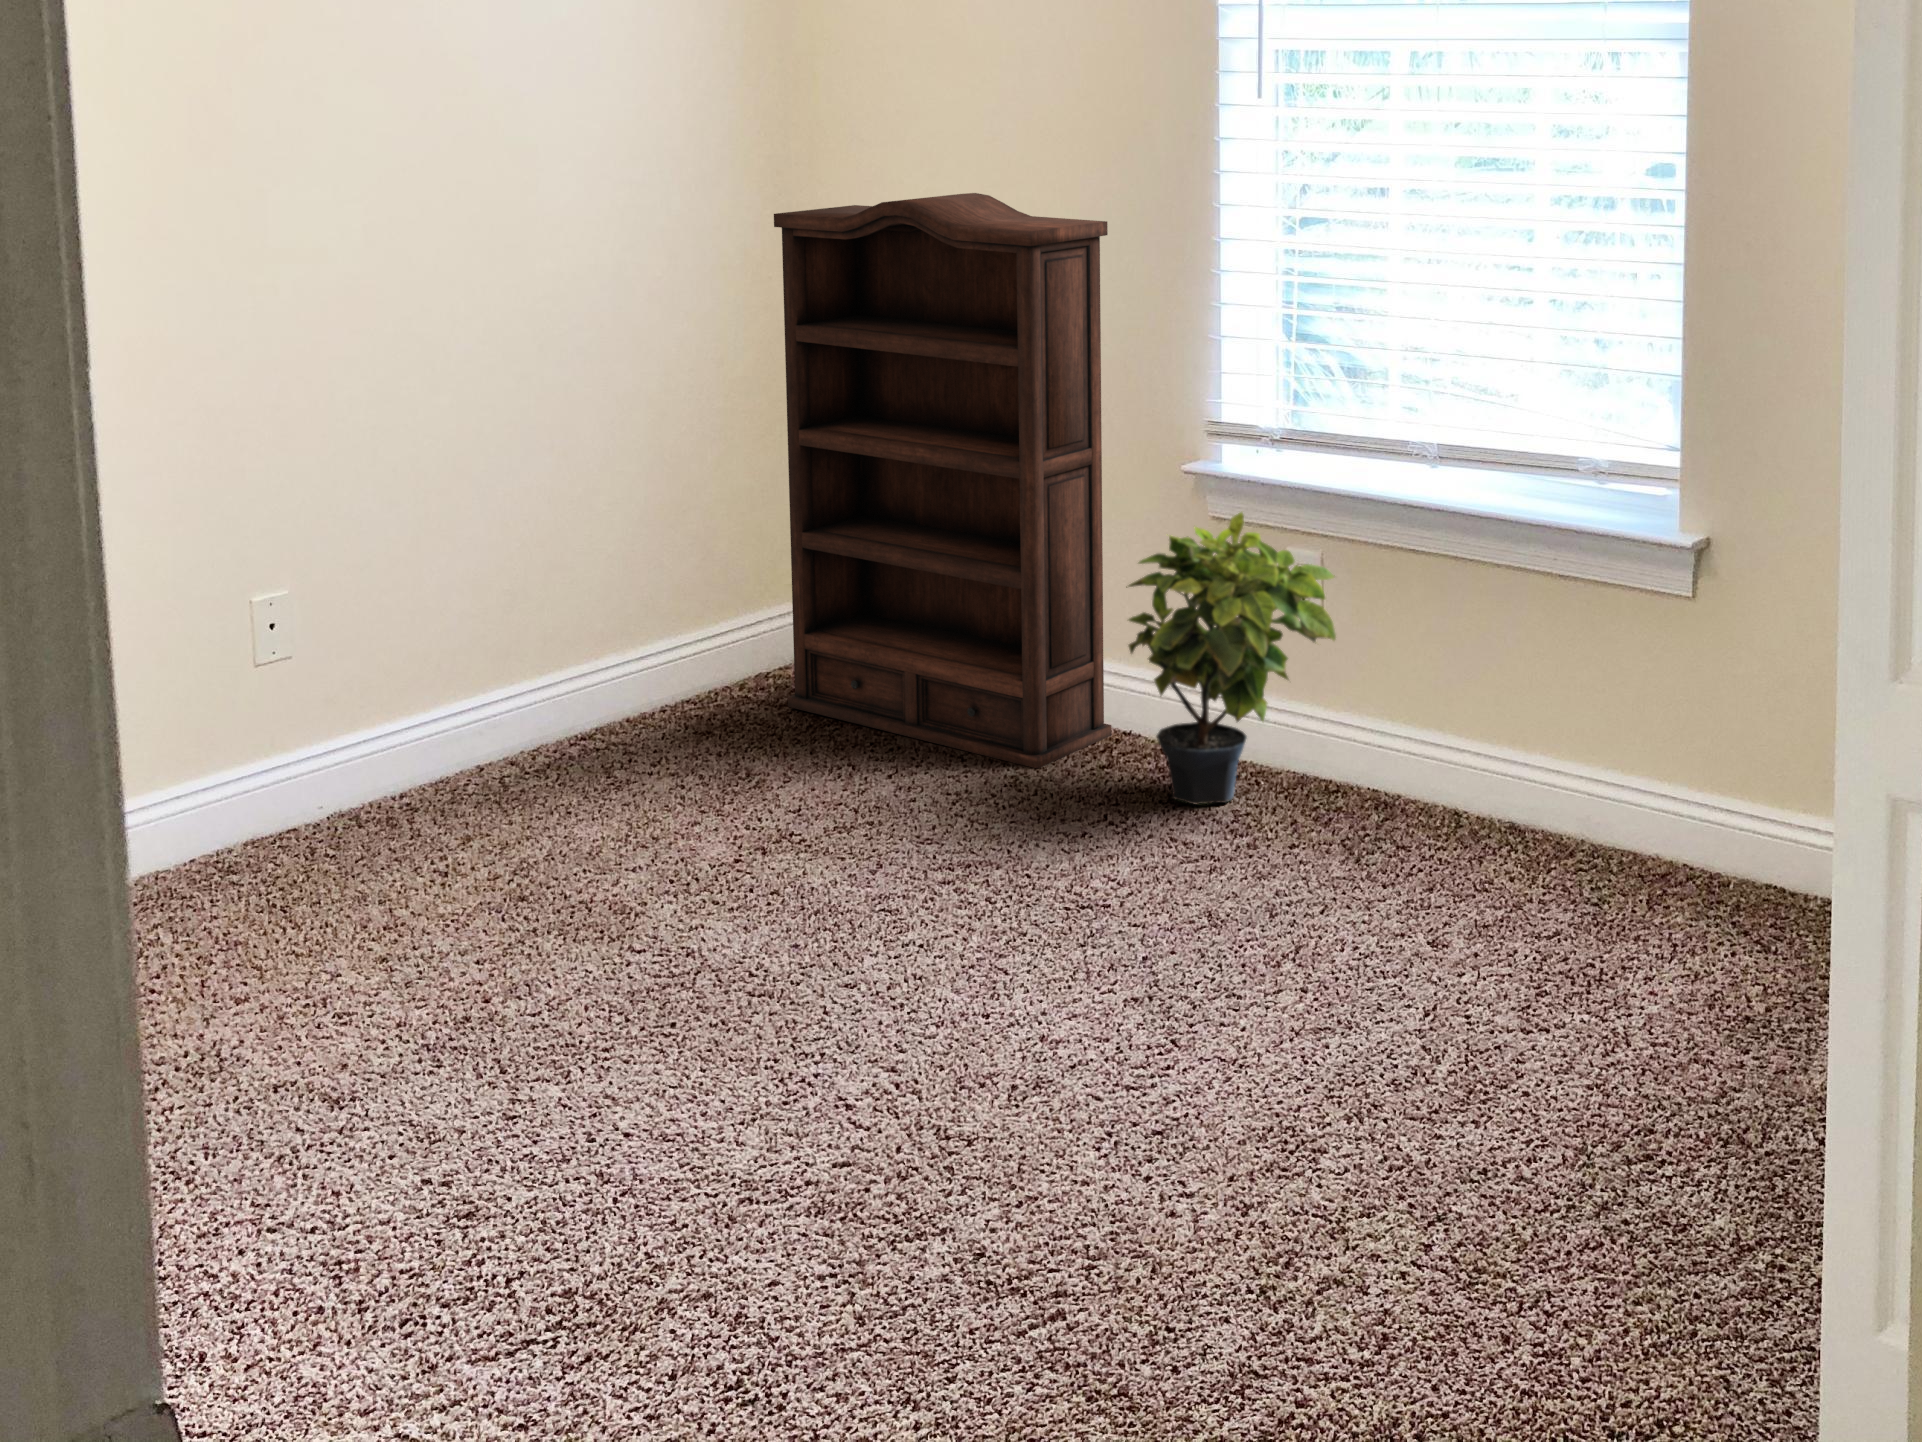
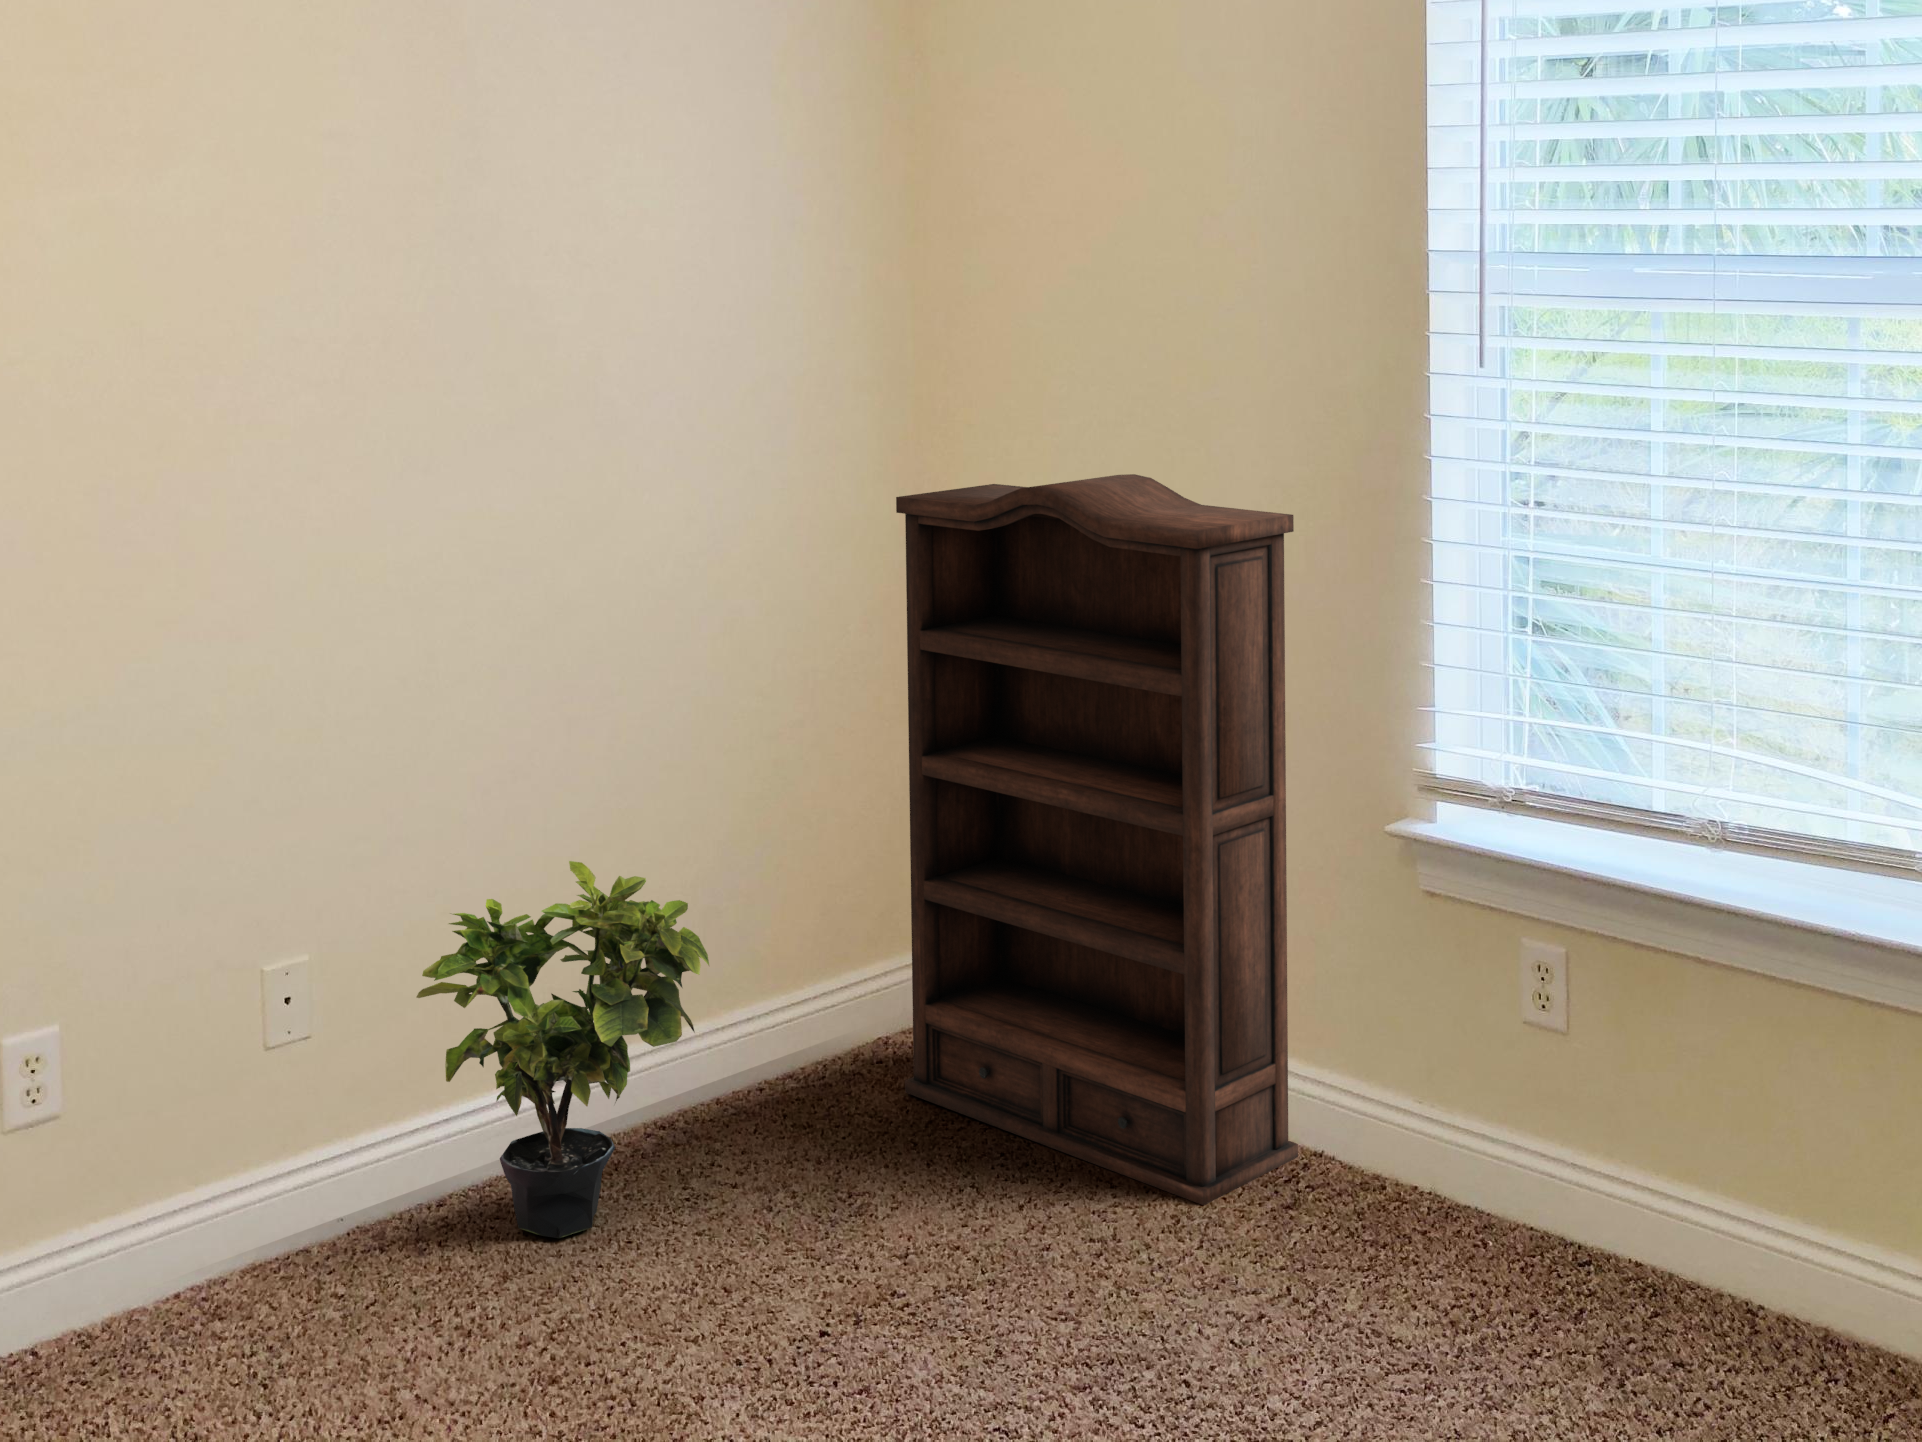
potted plant: present [1126,512,1336,805] -> present [417,861,709,1238]

